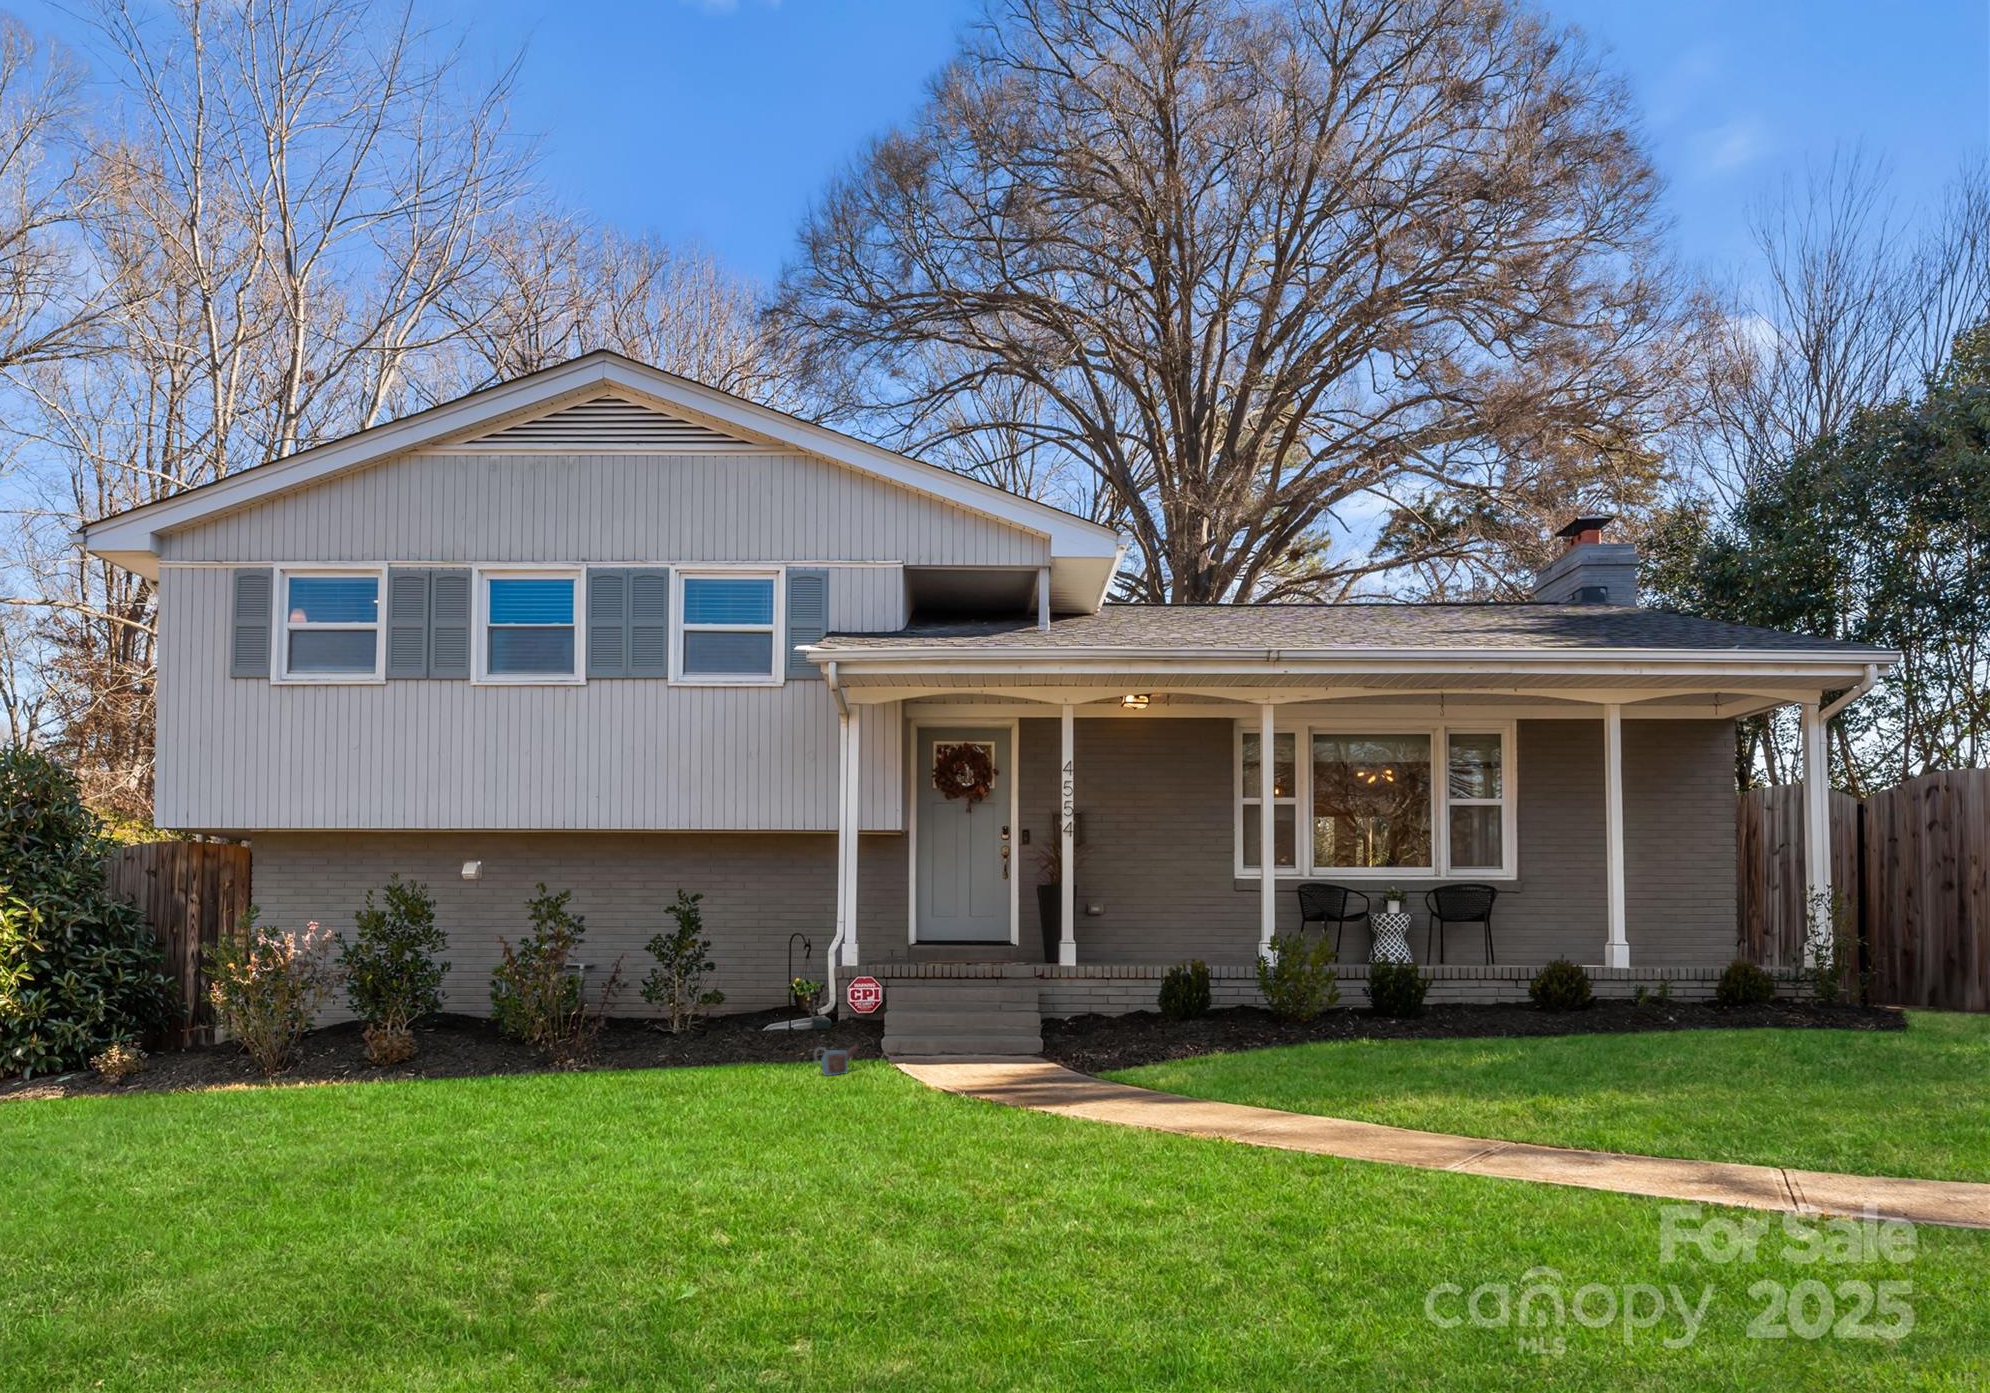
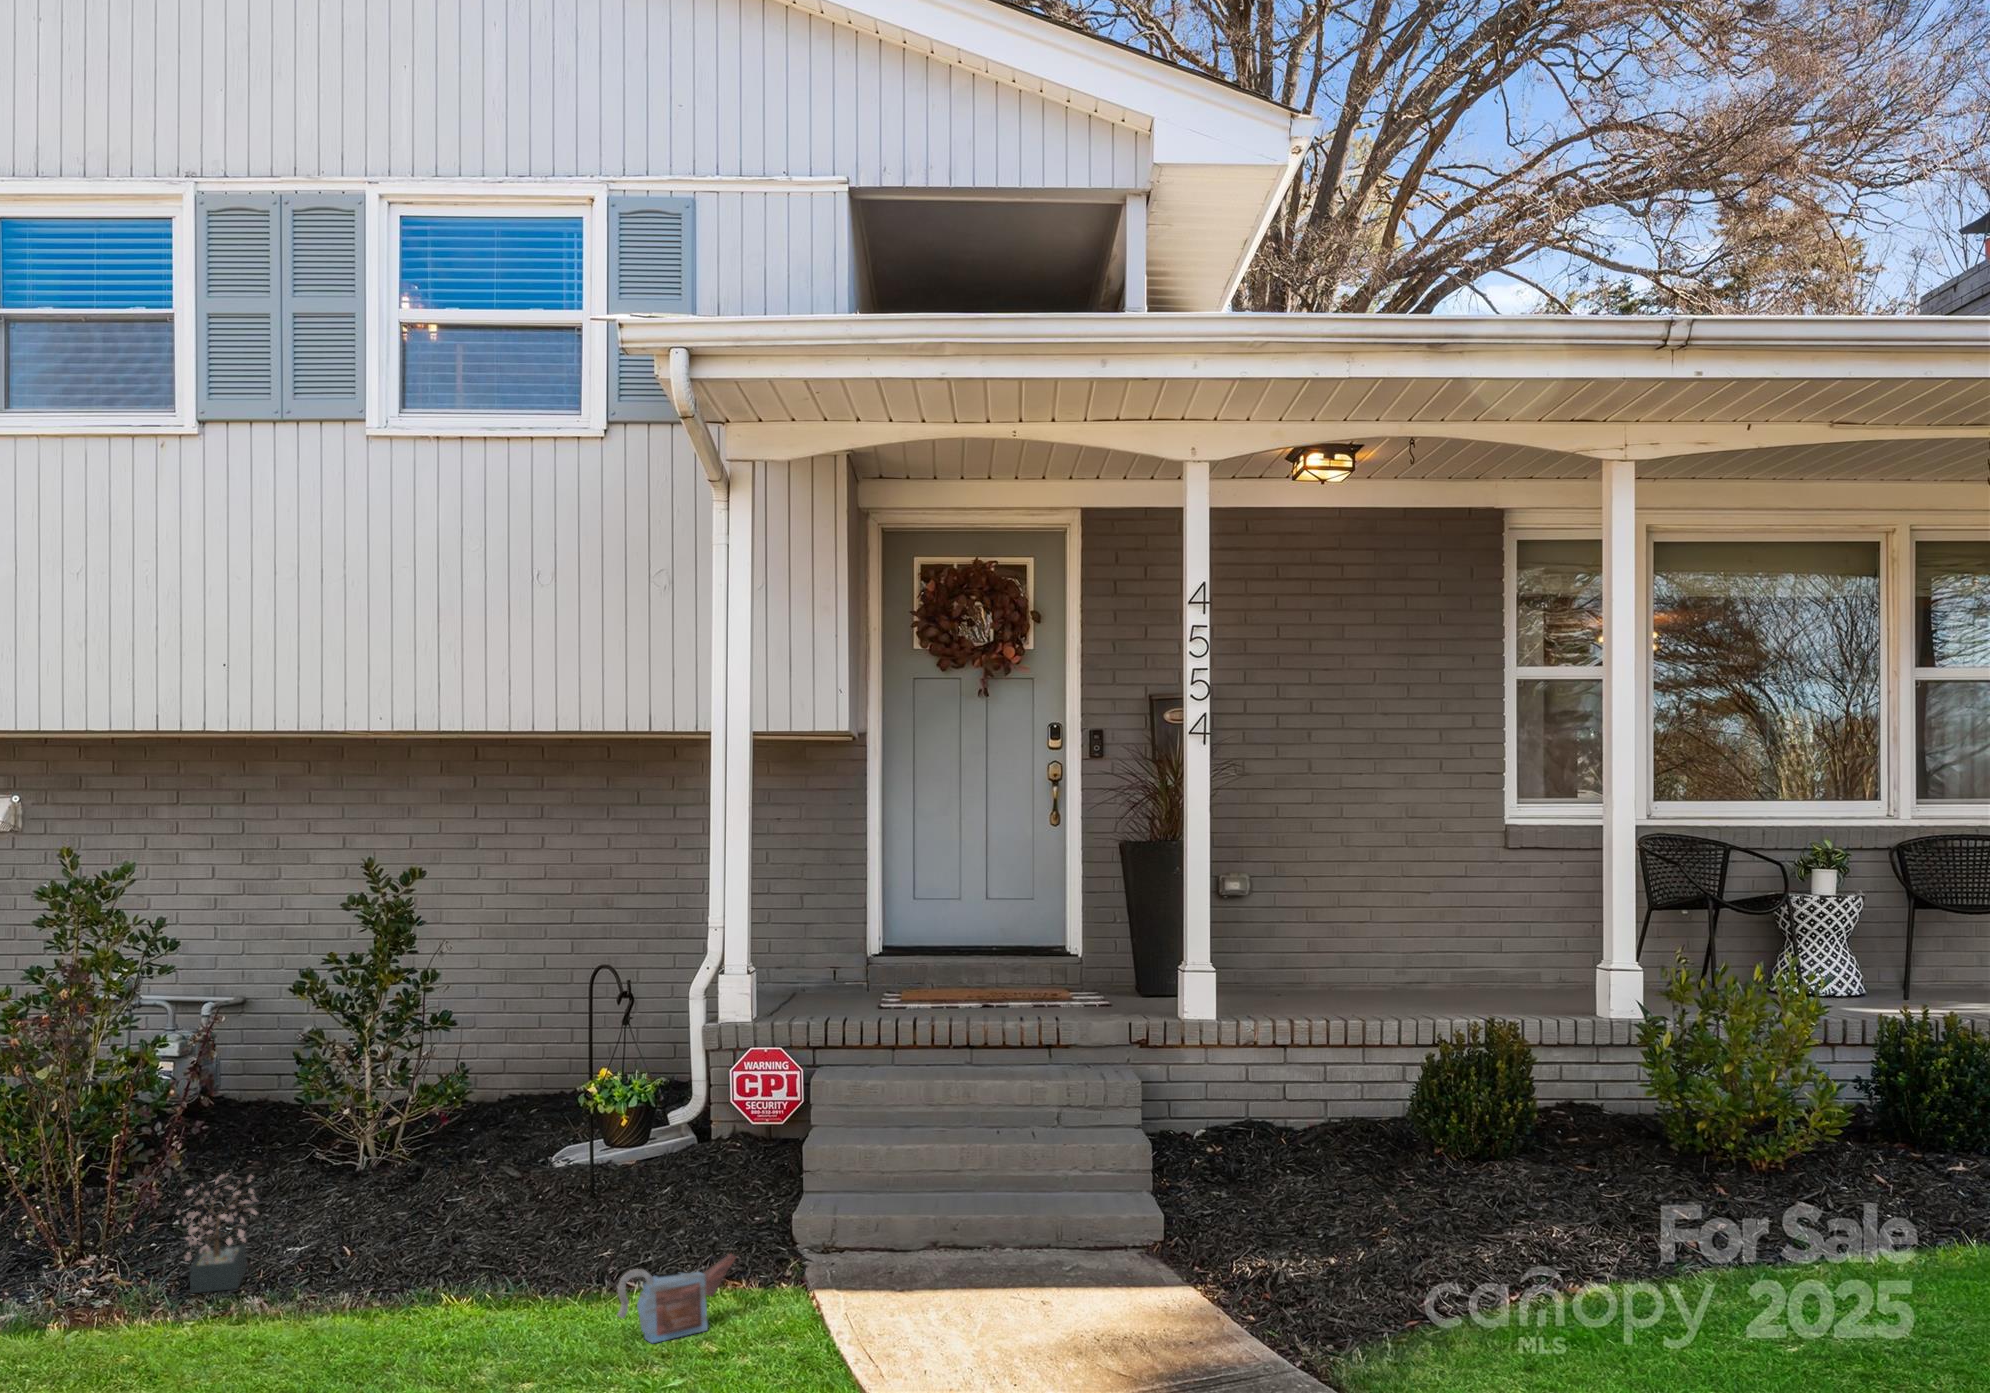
decorative plant: present [805,989,833,1029] -> present [177,1174,257,1293]

